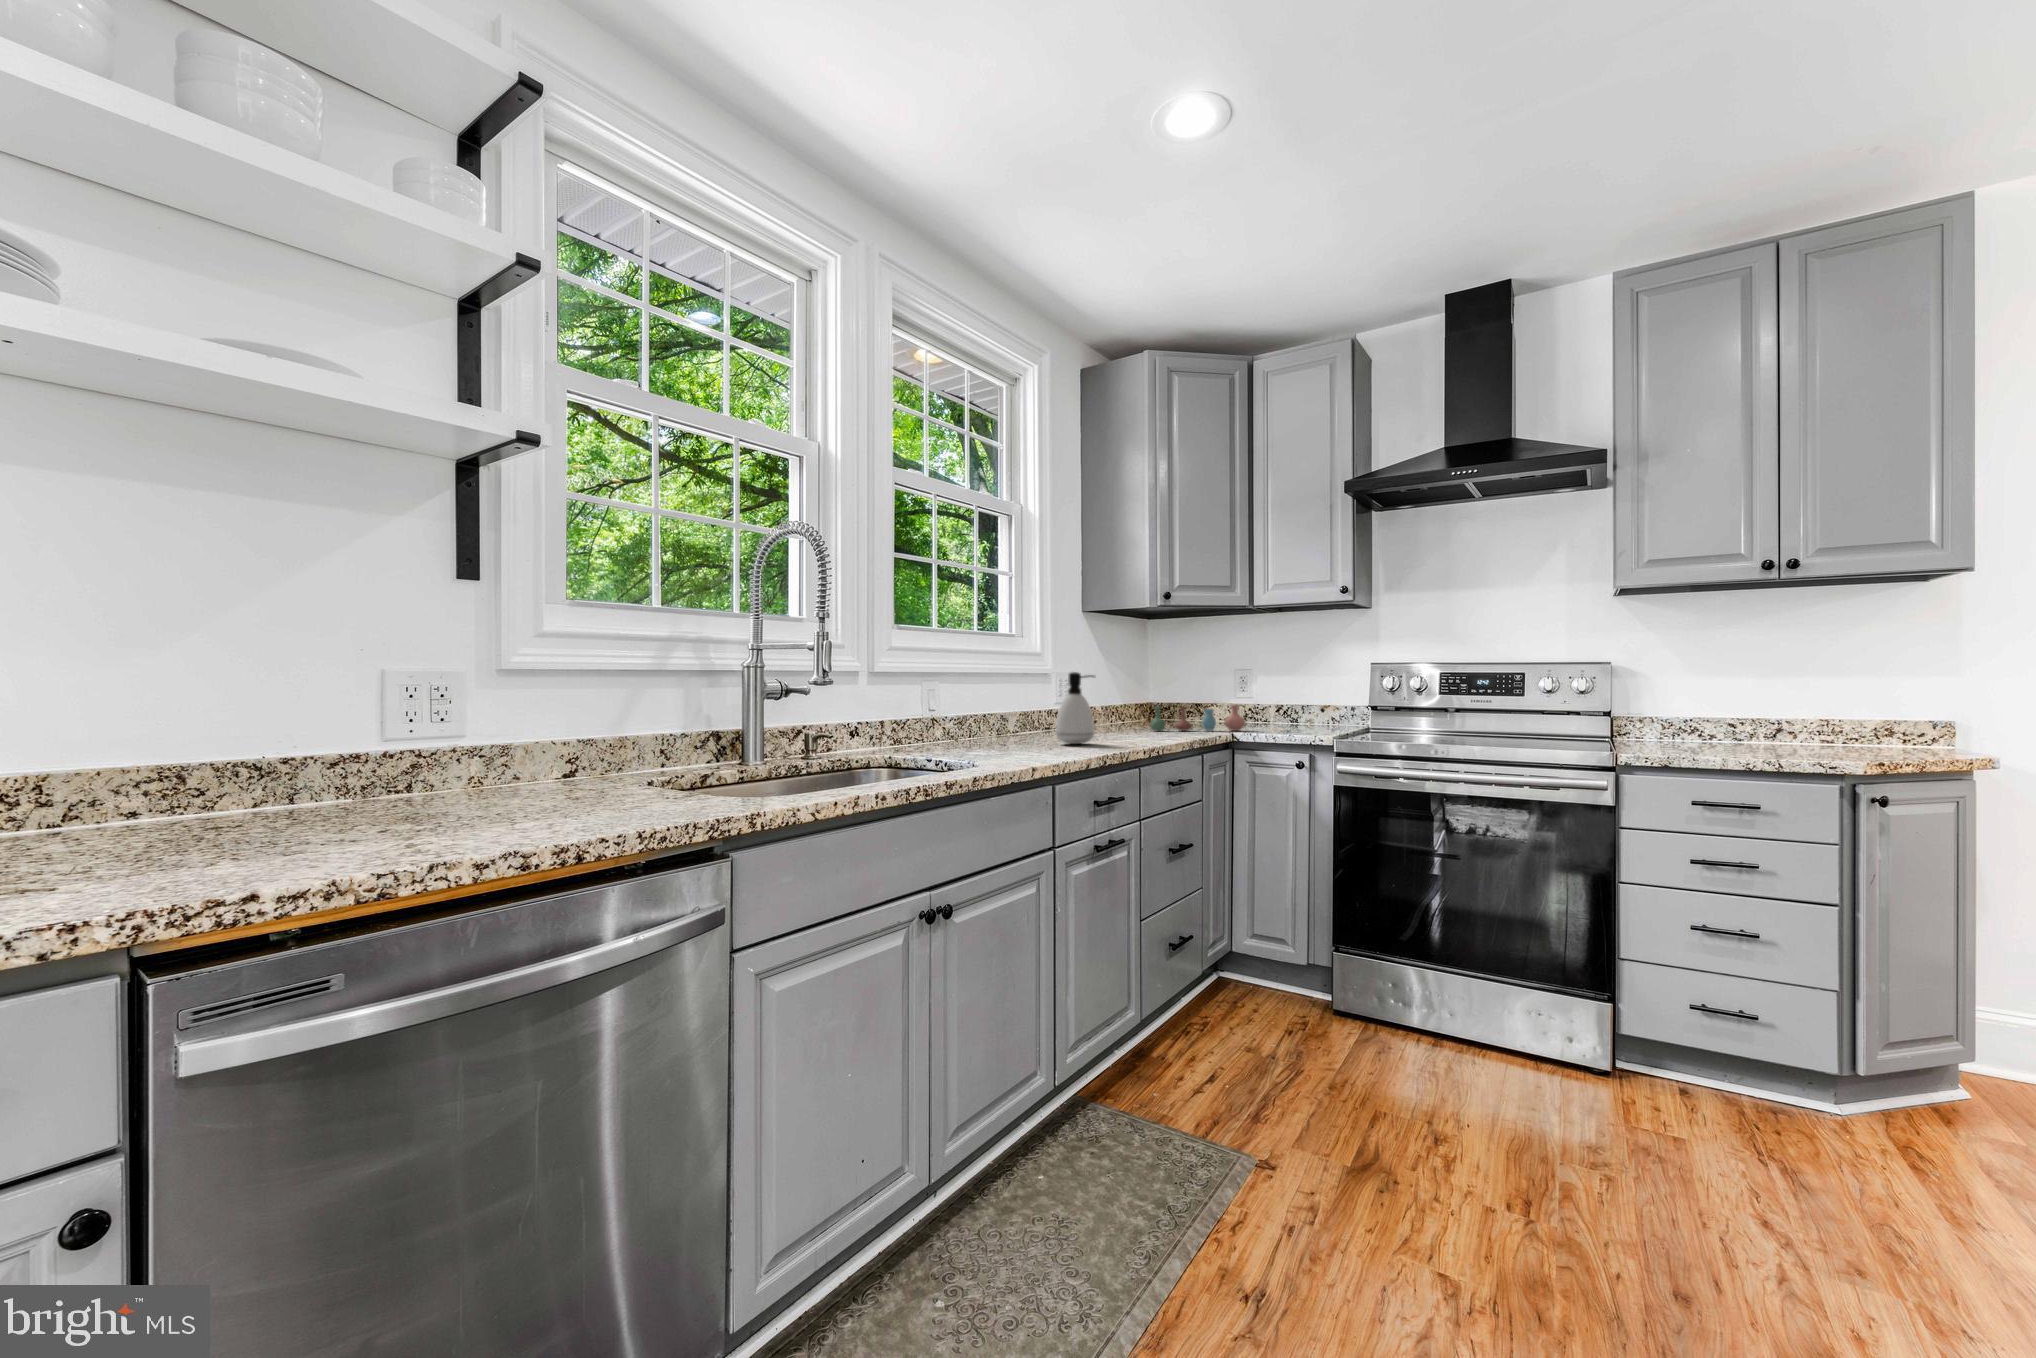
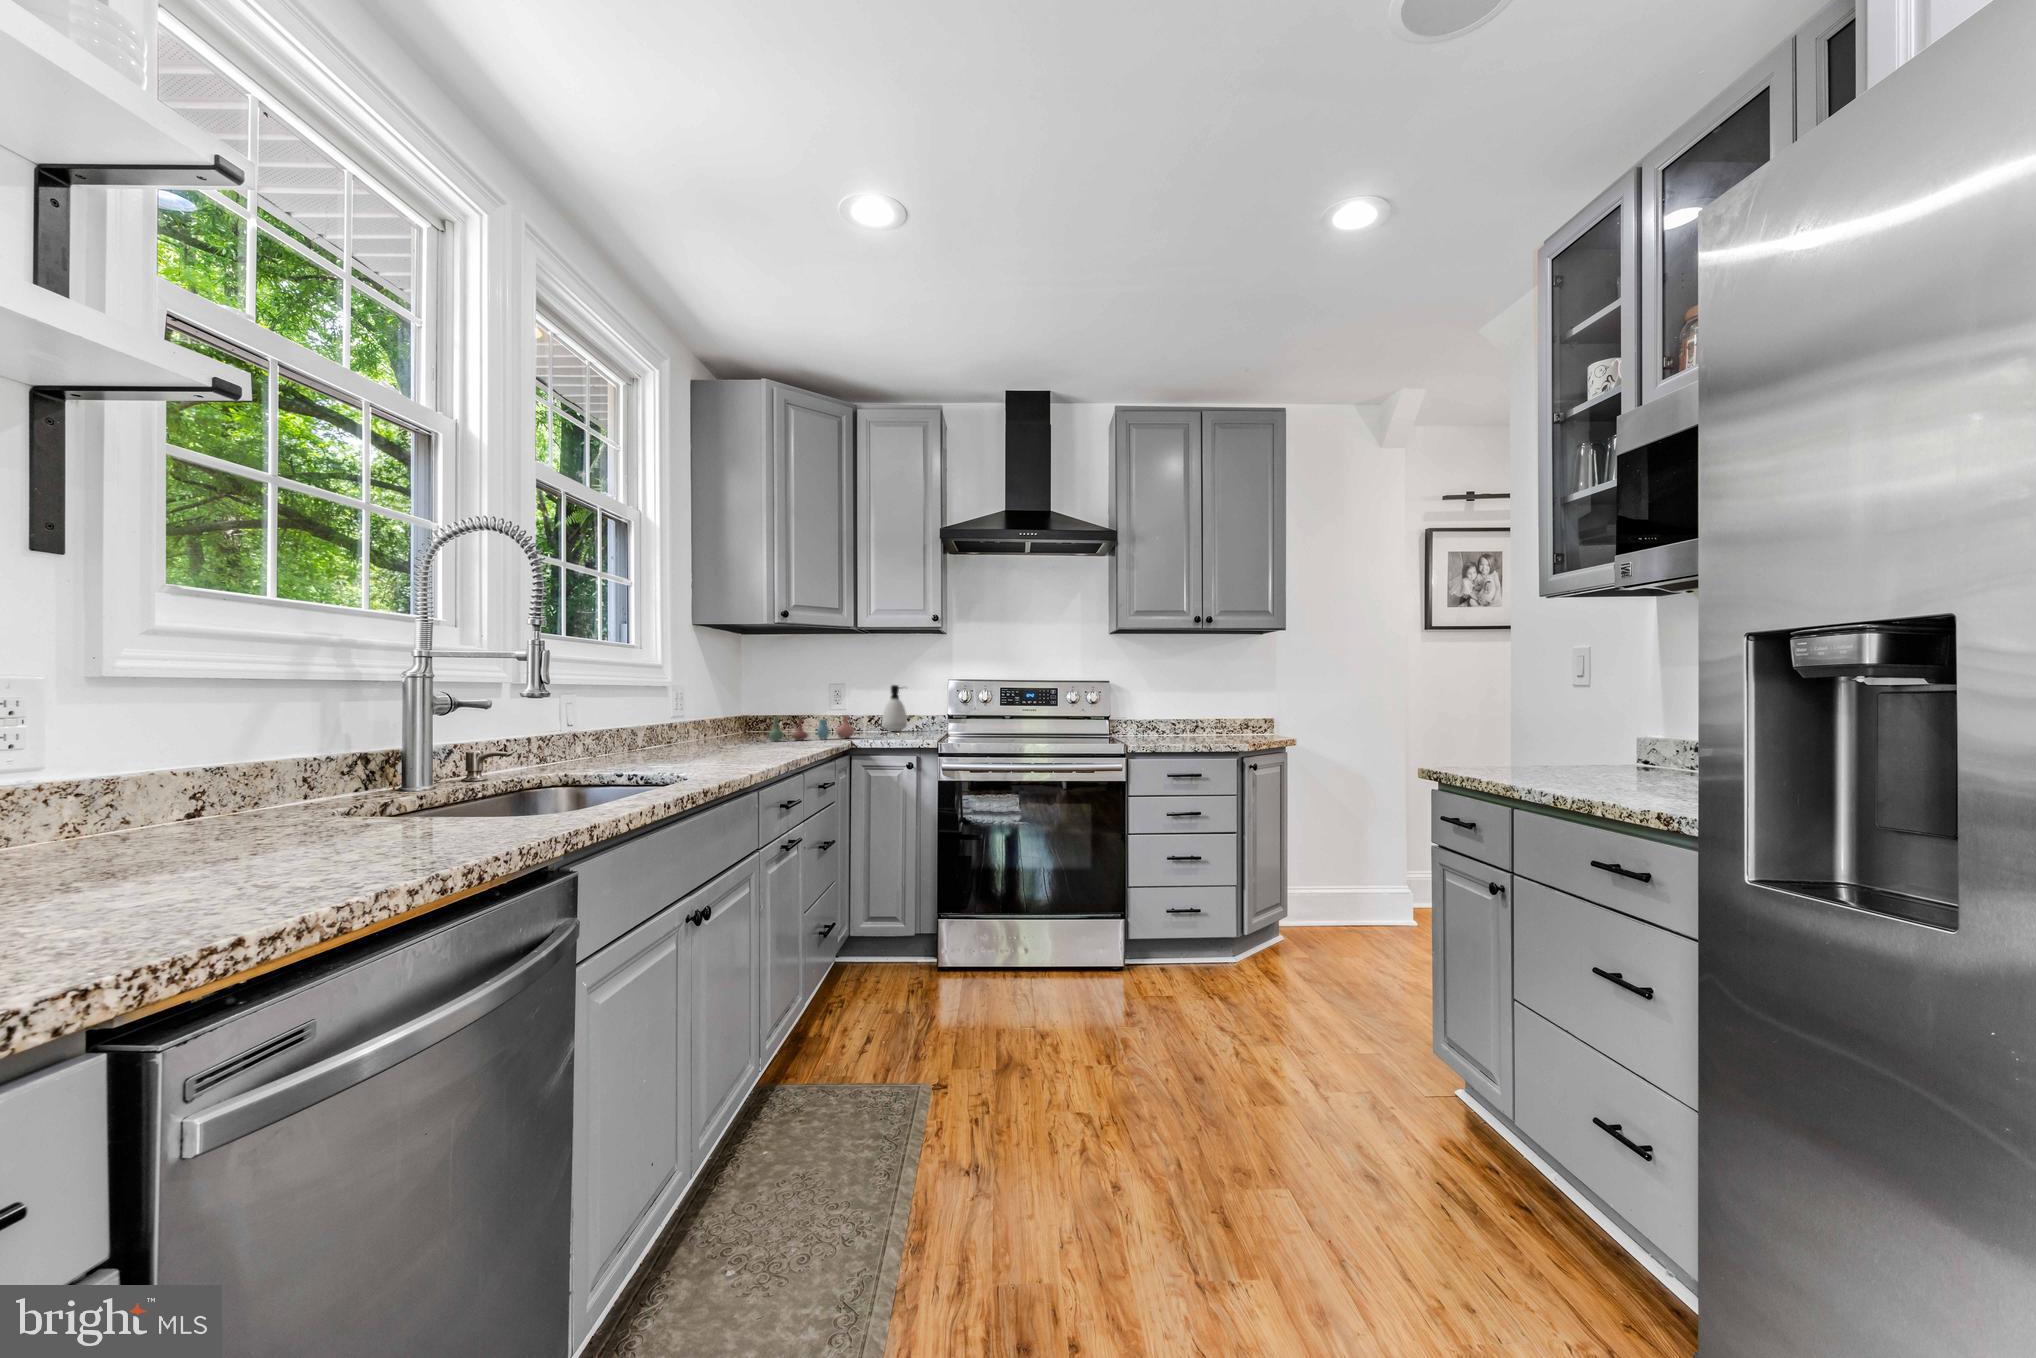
soap dispenser: present [1056,672,1095,744] -> present [882,685,907,731]

